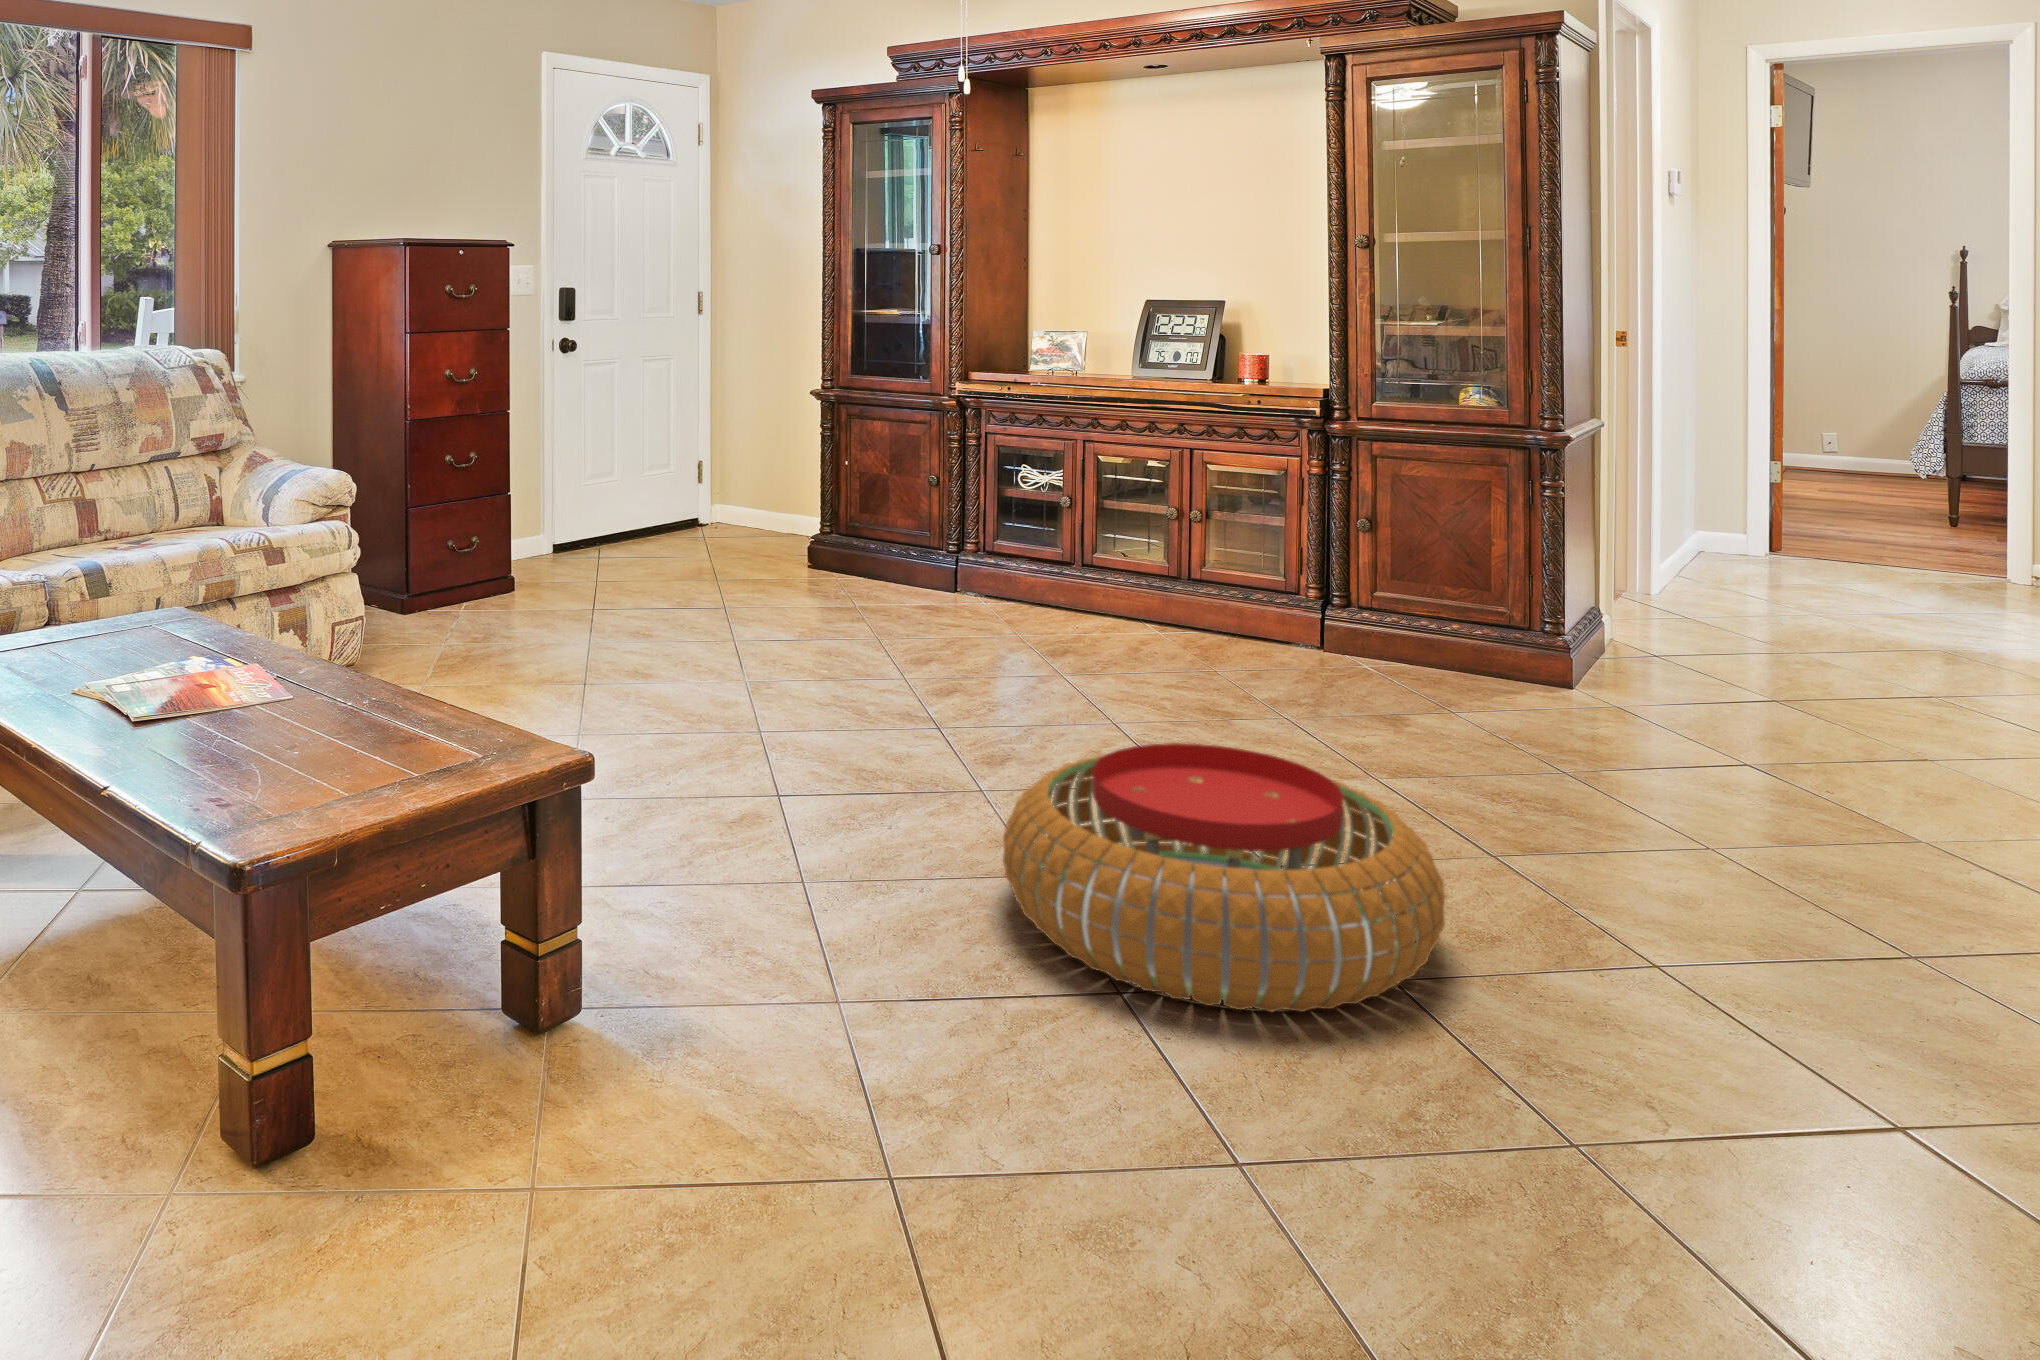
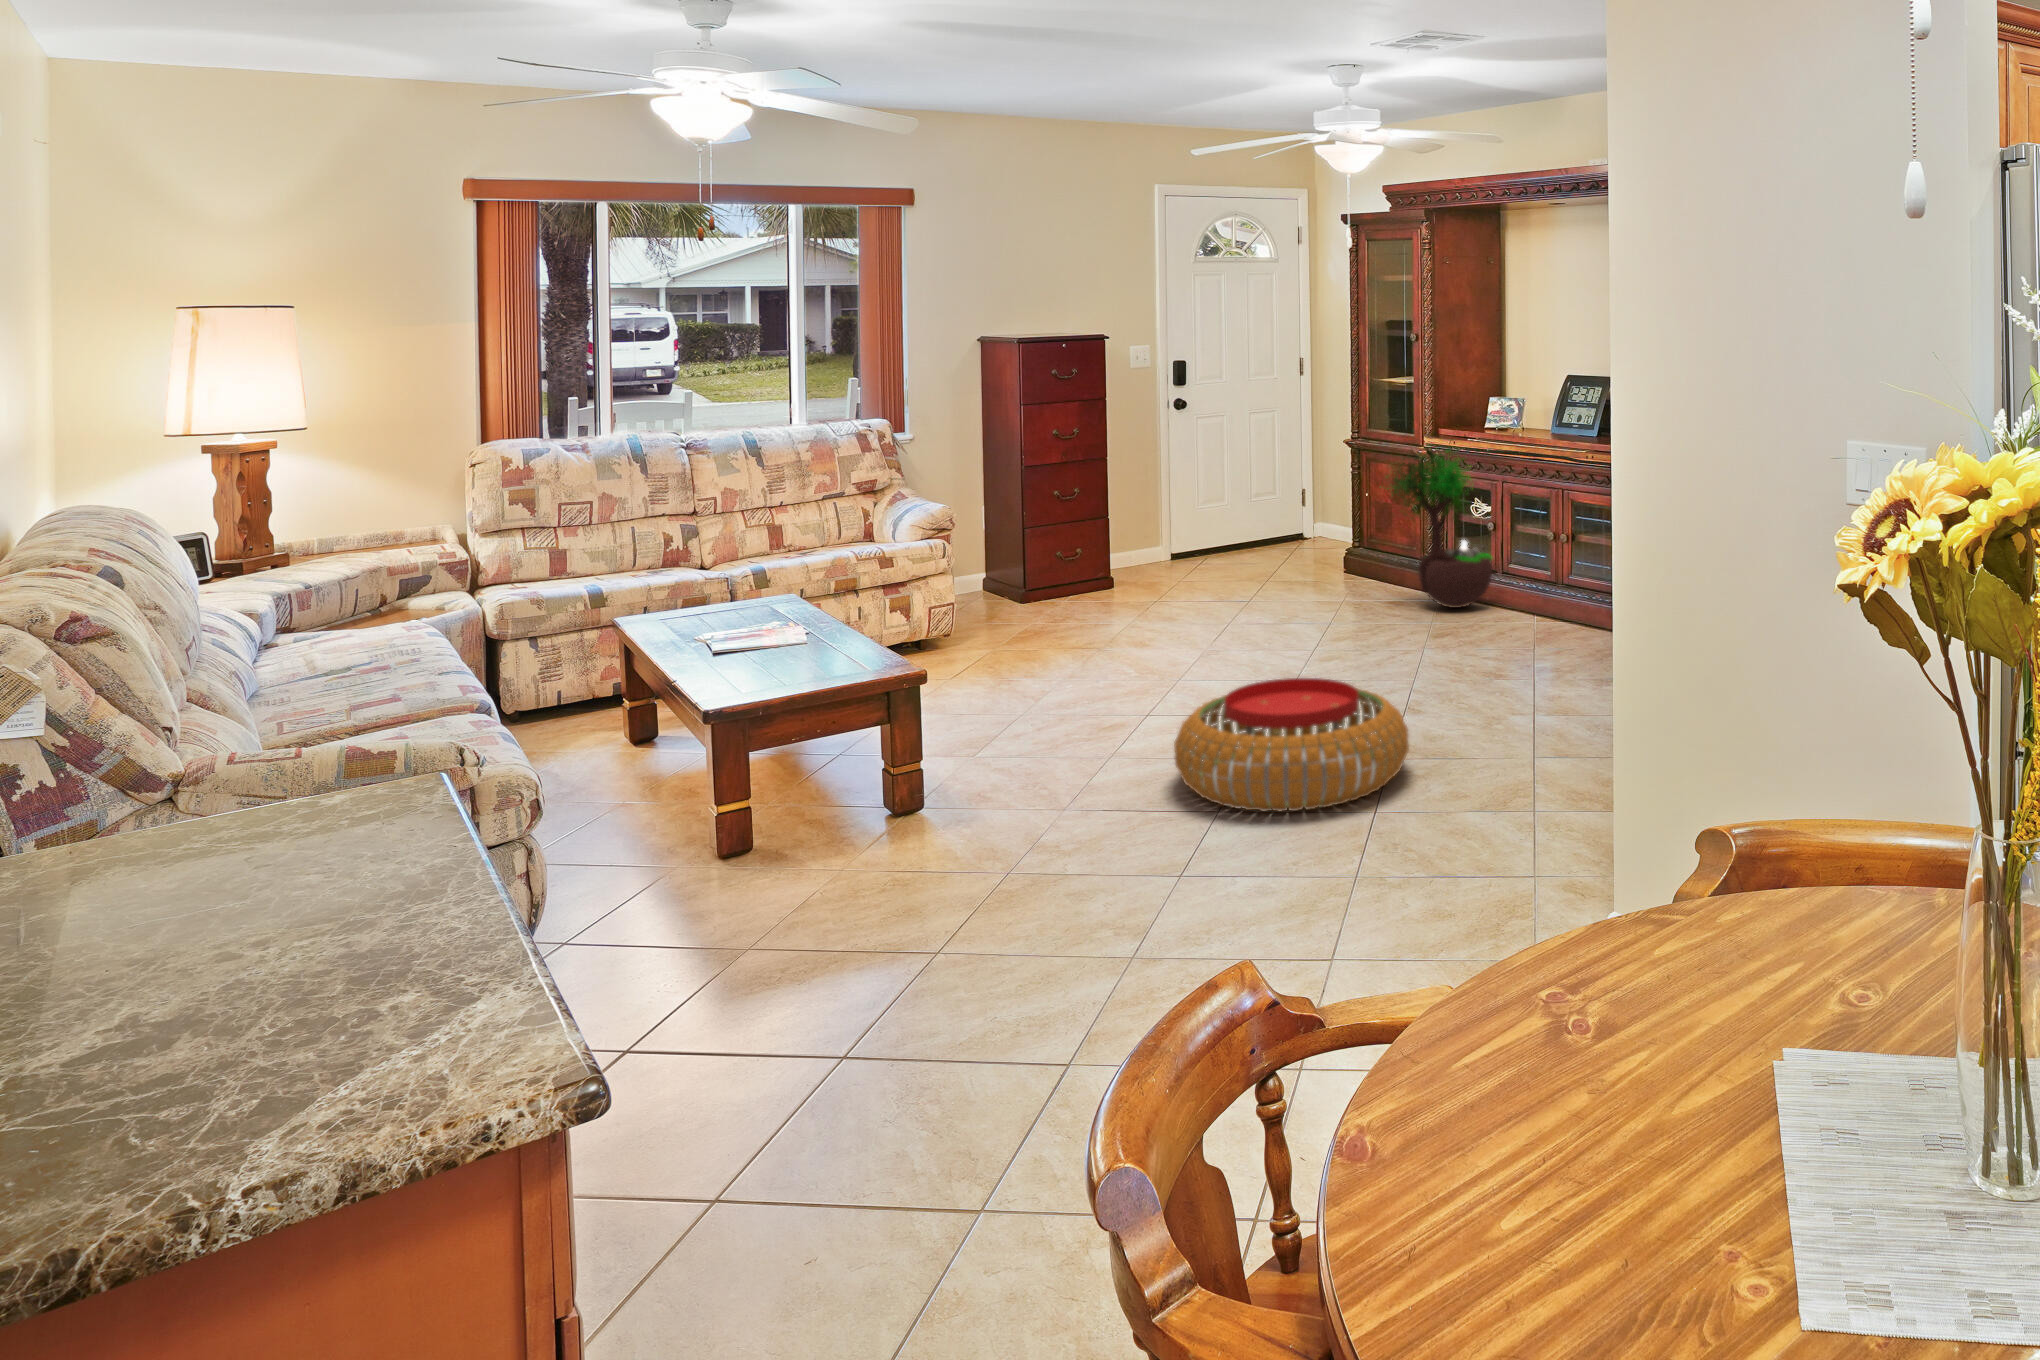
potted tree: none [929,376,1074,614] -> present [1380,447,1493,608]

